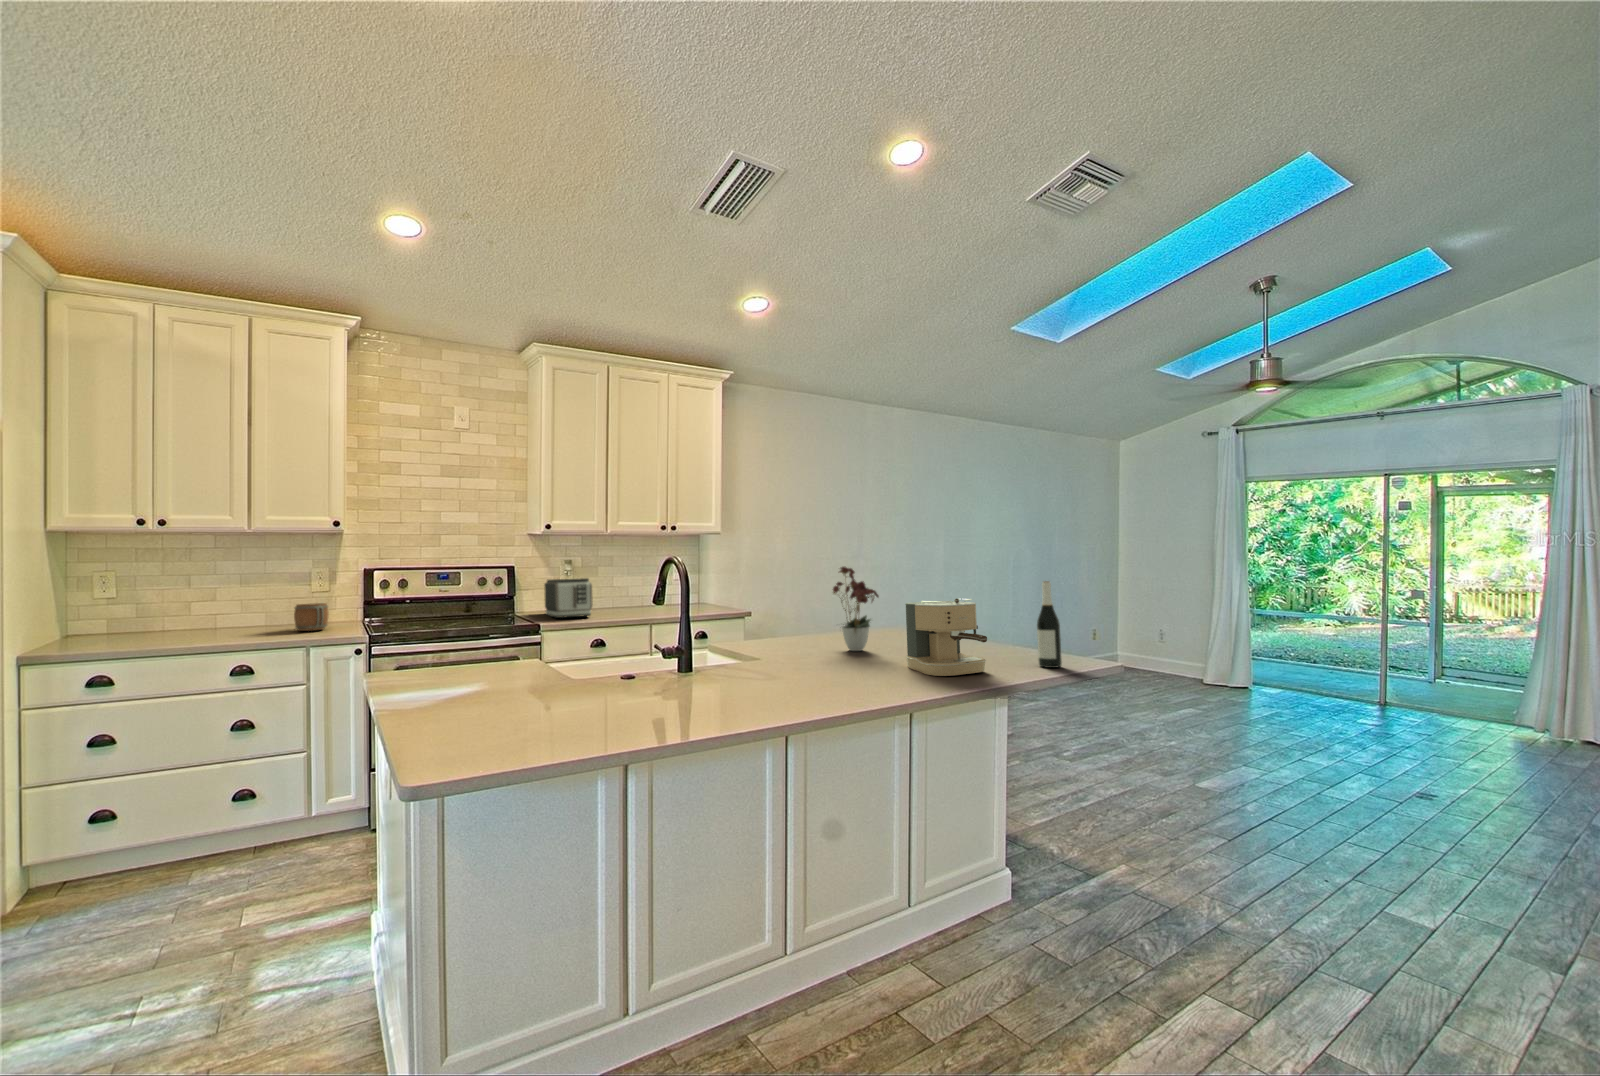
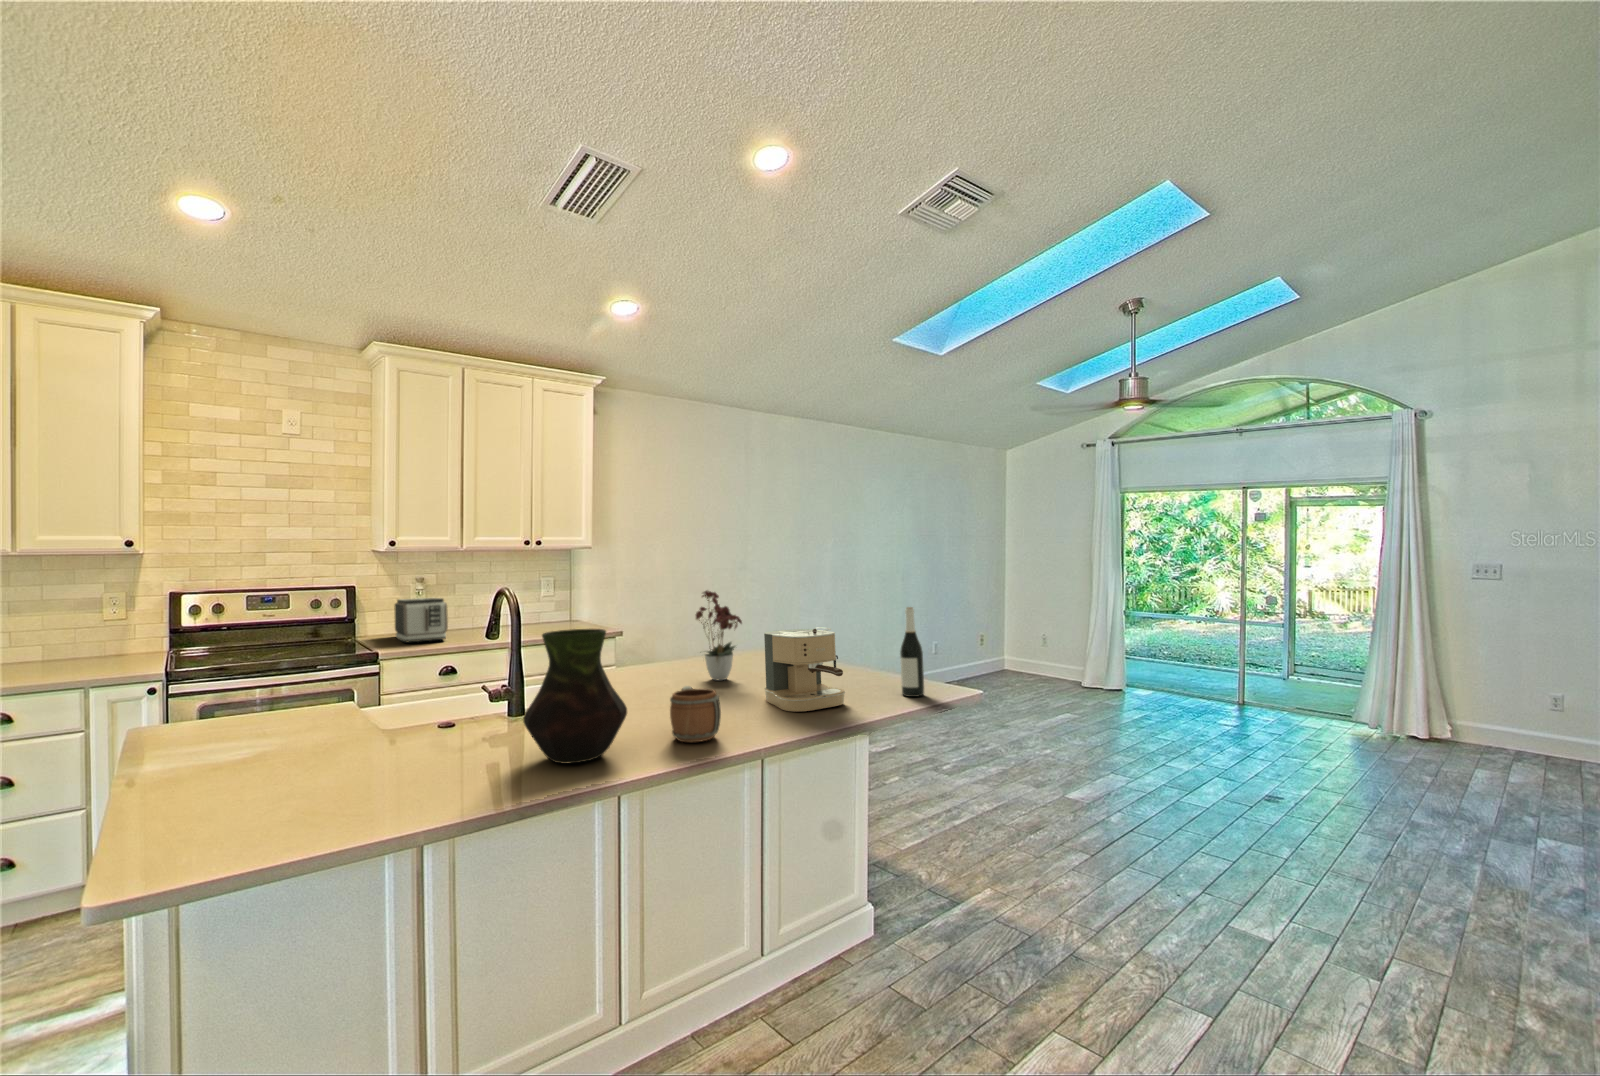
vase: none [710,588,799,707] -> present [523,629,627,764]
mug: present [294,603,329,631] -> present [670,686,721,742]

